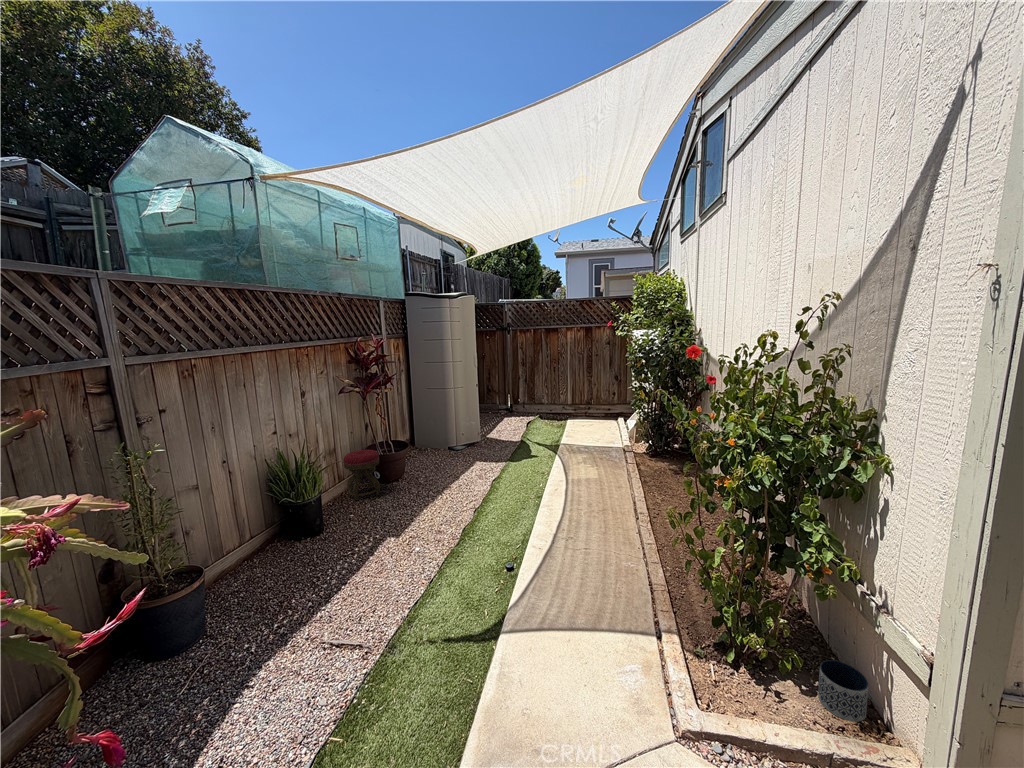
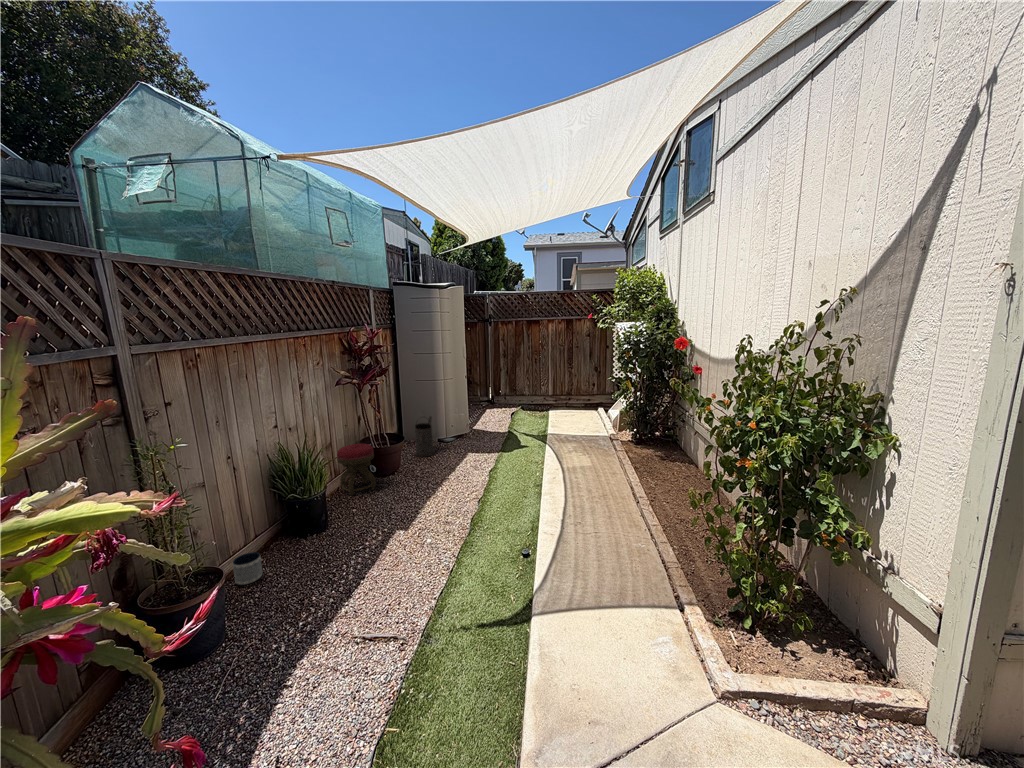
watering can: none [426,423,445,463] -> present [415,416,435,457]
planter: present [818,660,868,722] -> present [233,552,262,585]

